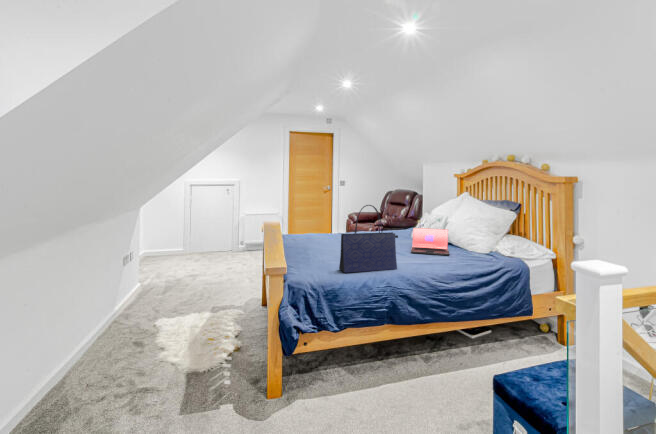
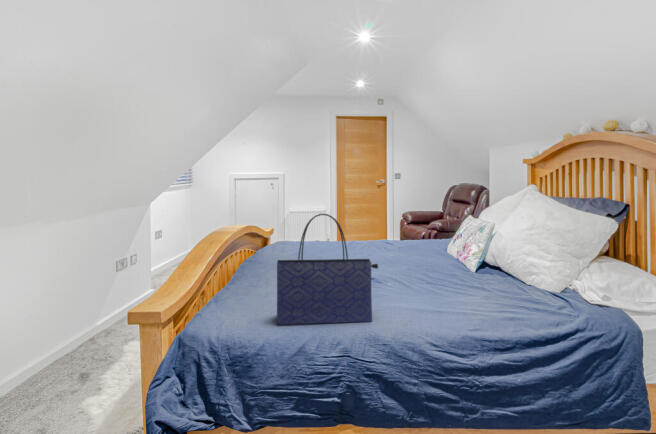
laptop: present [411,228,449,255] -> none [422,242,490,294]

